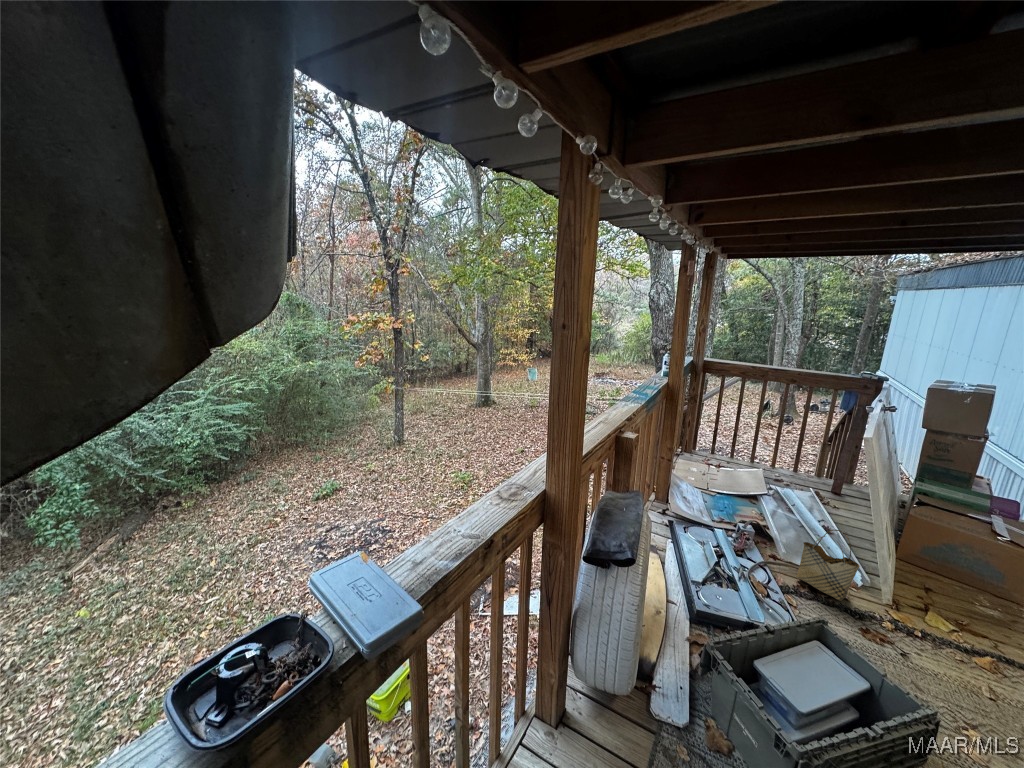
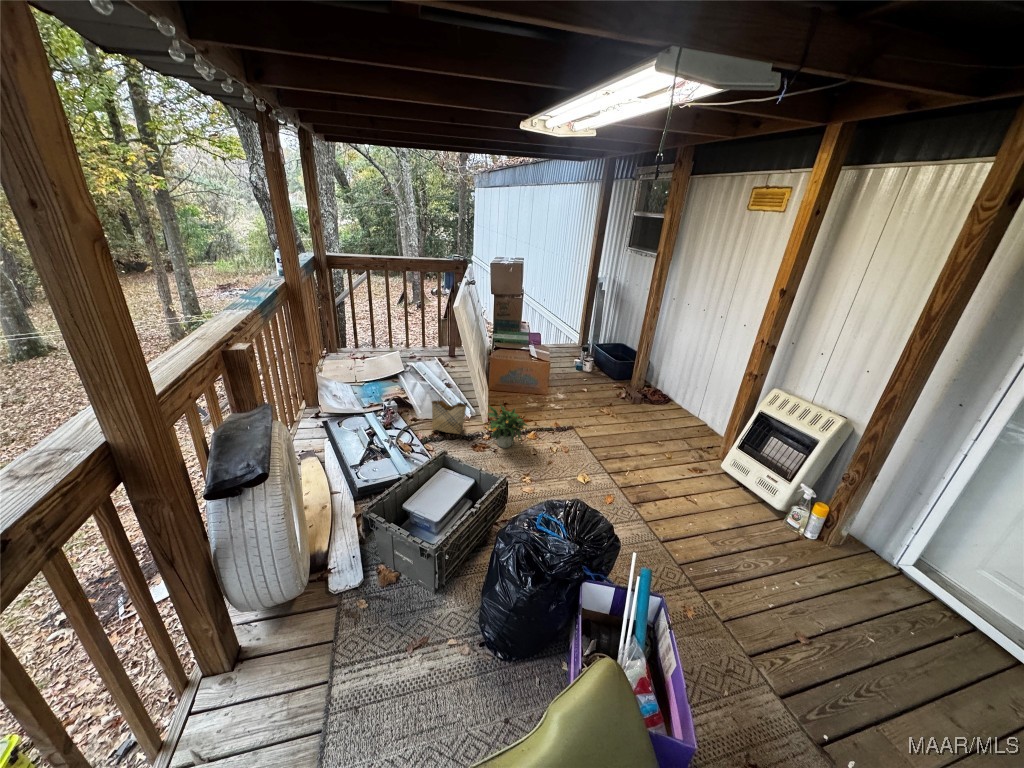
potted plant: none [880,579,983,665] -> present [488,404,528,448]

